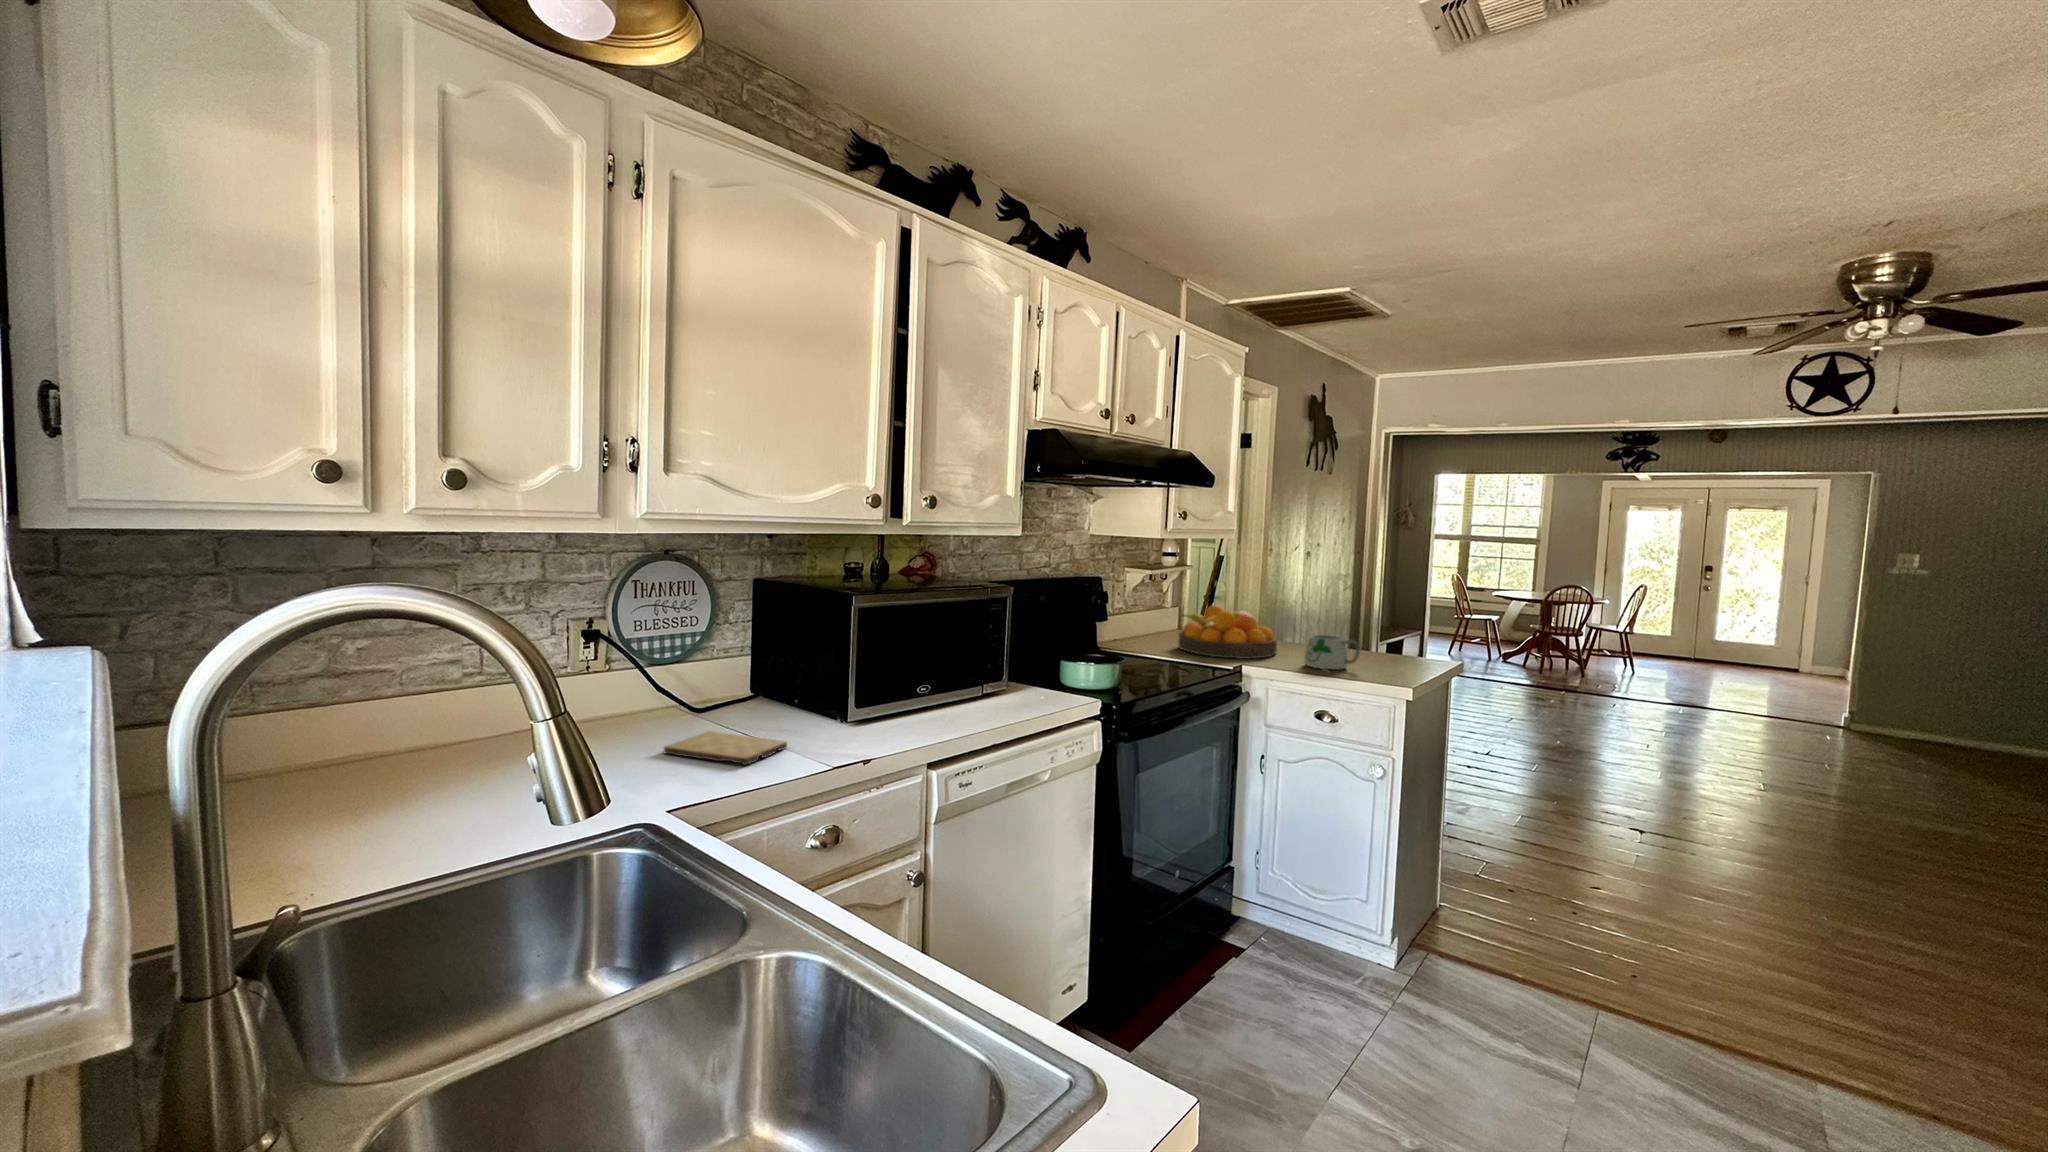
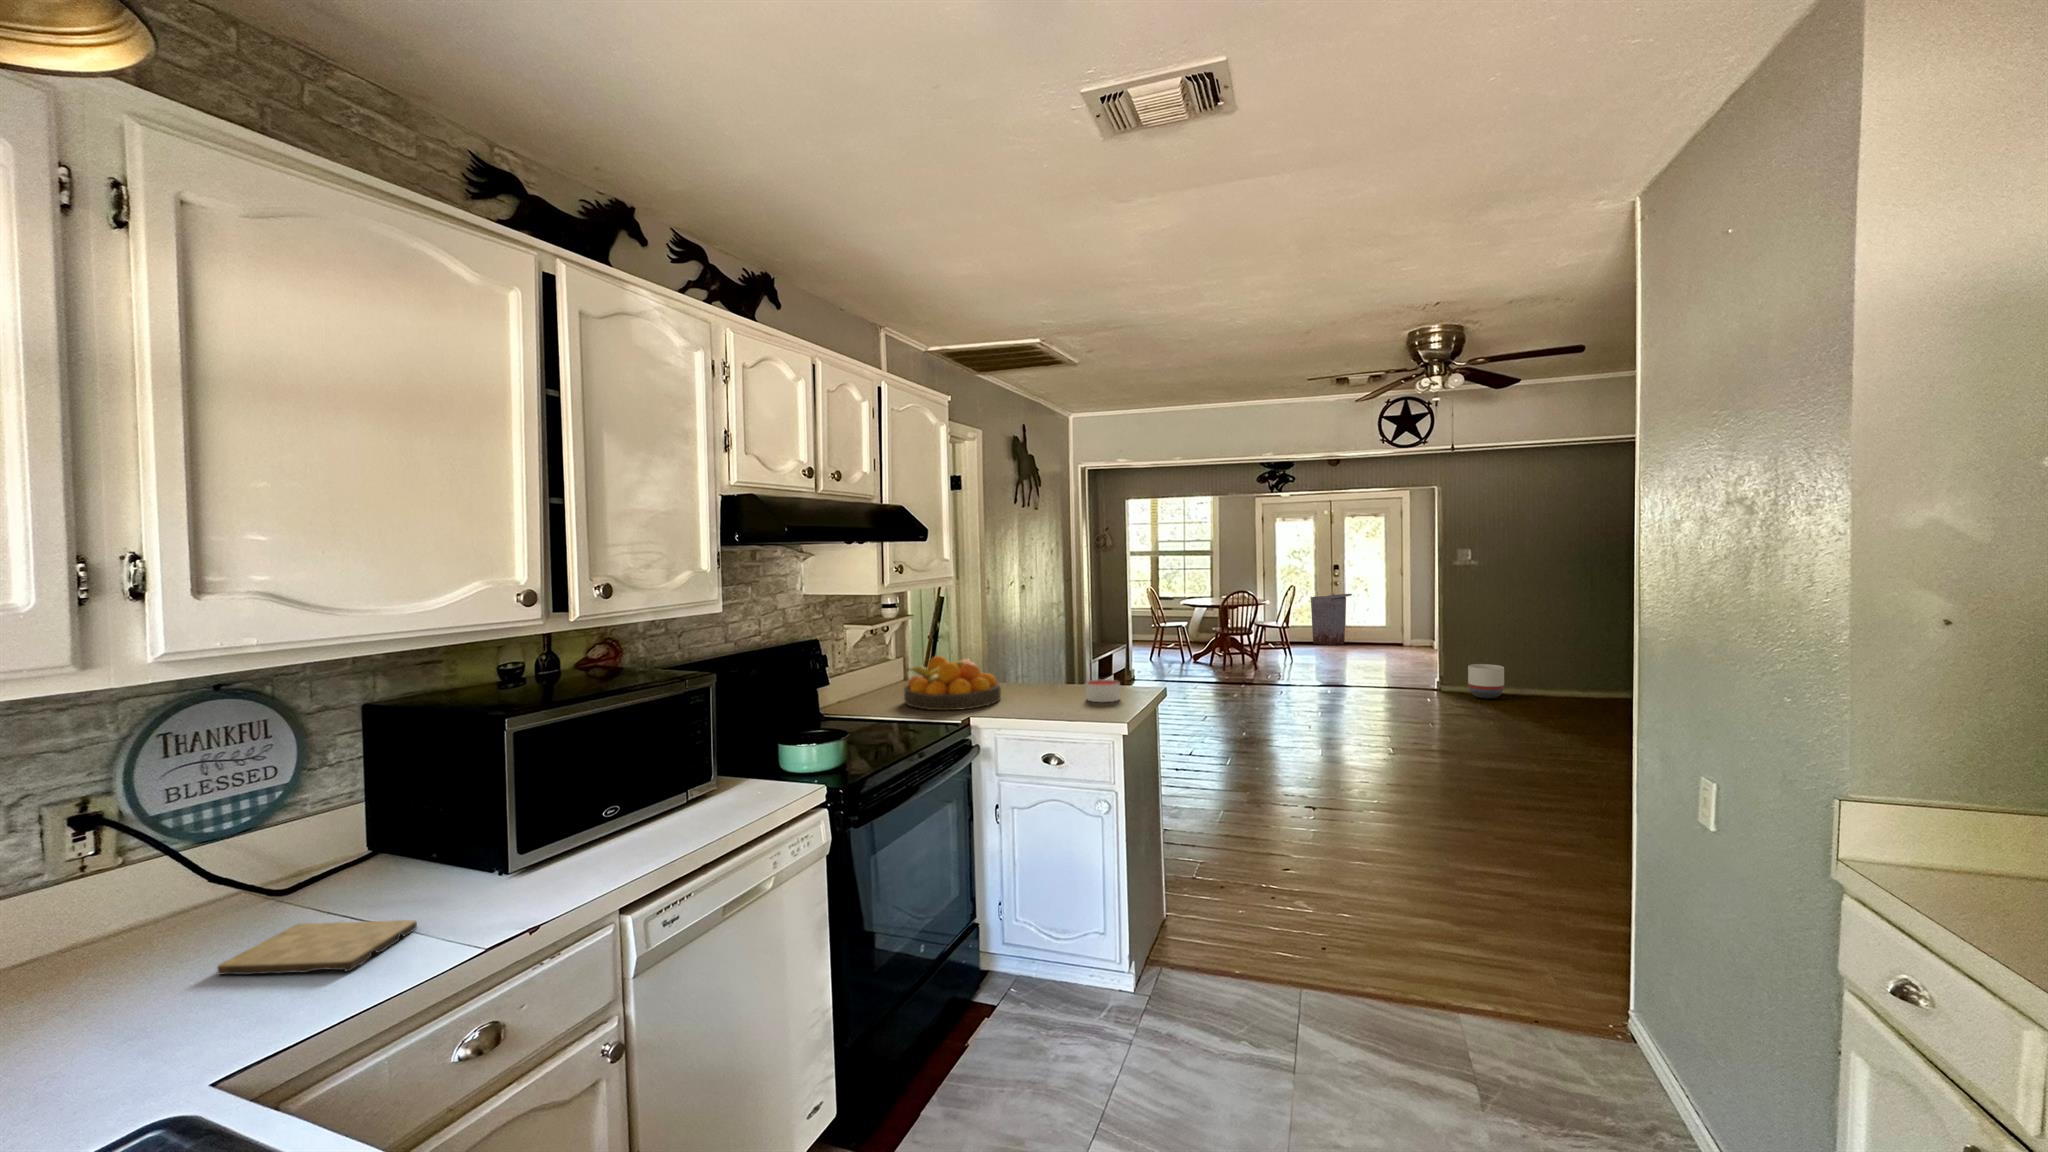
trash can: none [1667,599,1730,661] -> present [1311,594,1352,645]
mug: present [1304,635,1359,670] -> none [1027,677,1077,715]
candle: none [1369,645,1409,668] -> present [1086,679,1120,702]
planter: none [1892,700,1953,746] -> present [1468,664,1504,699]

